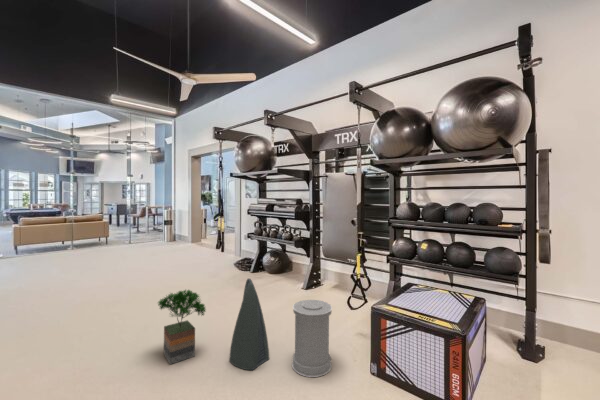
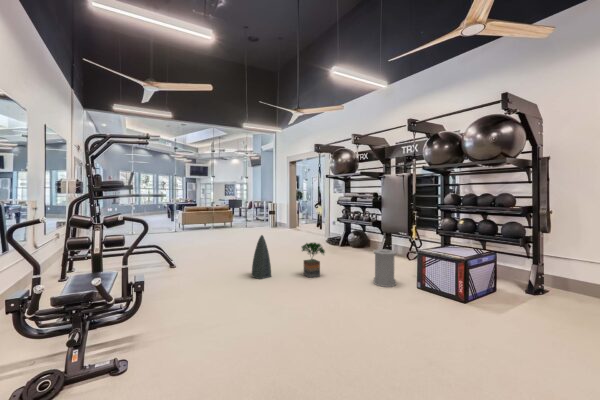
air purifier: present [229,279,269,370] -> present [252,235,271,279]

